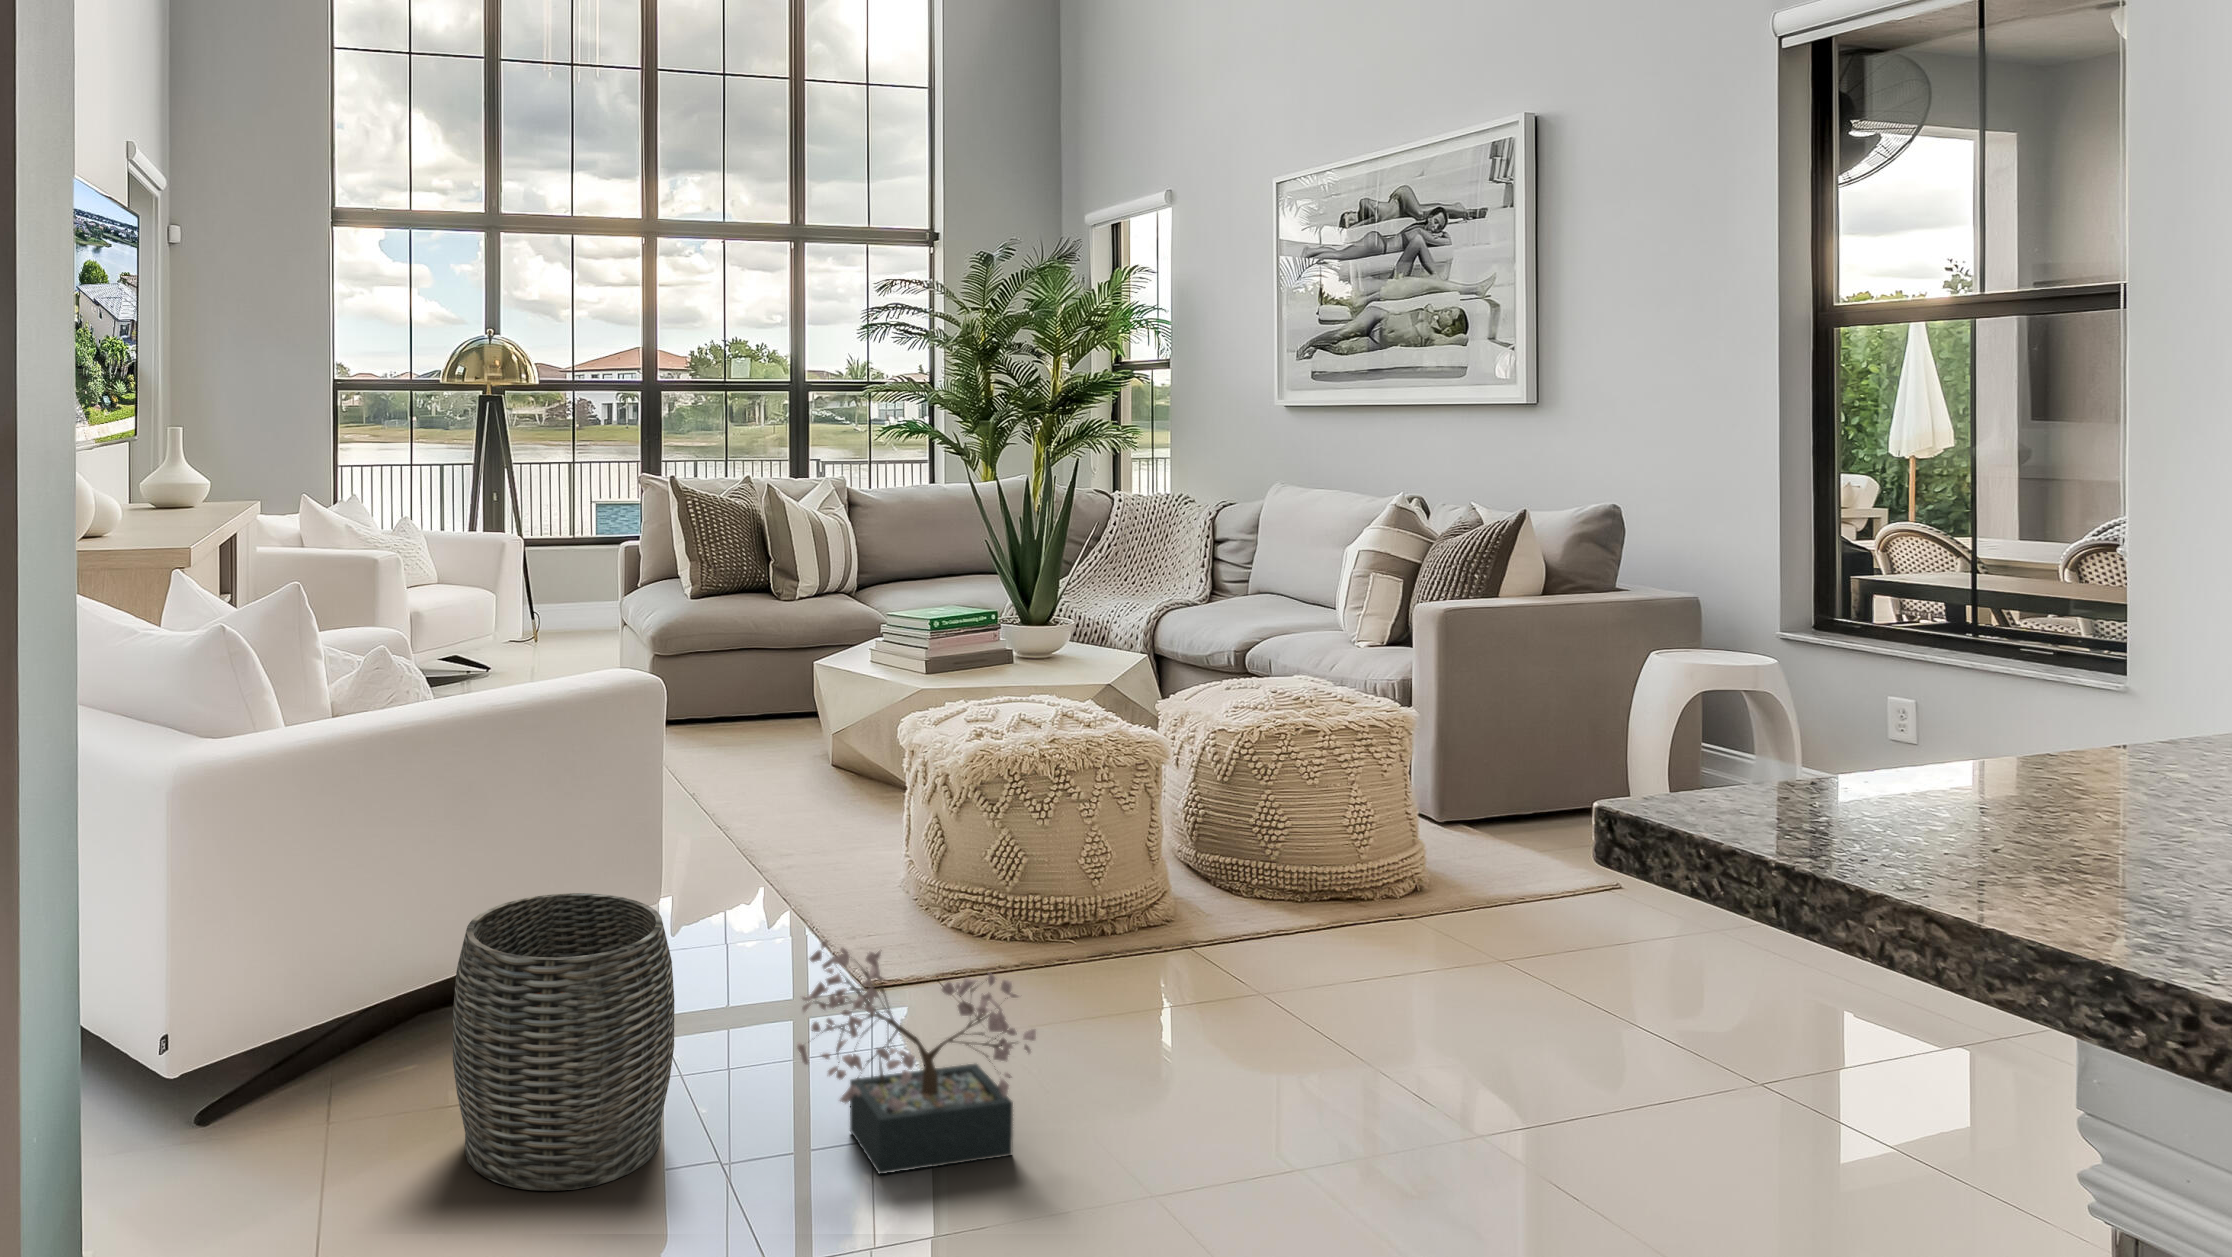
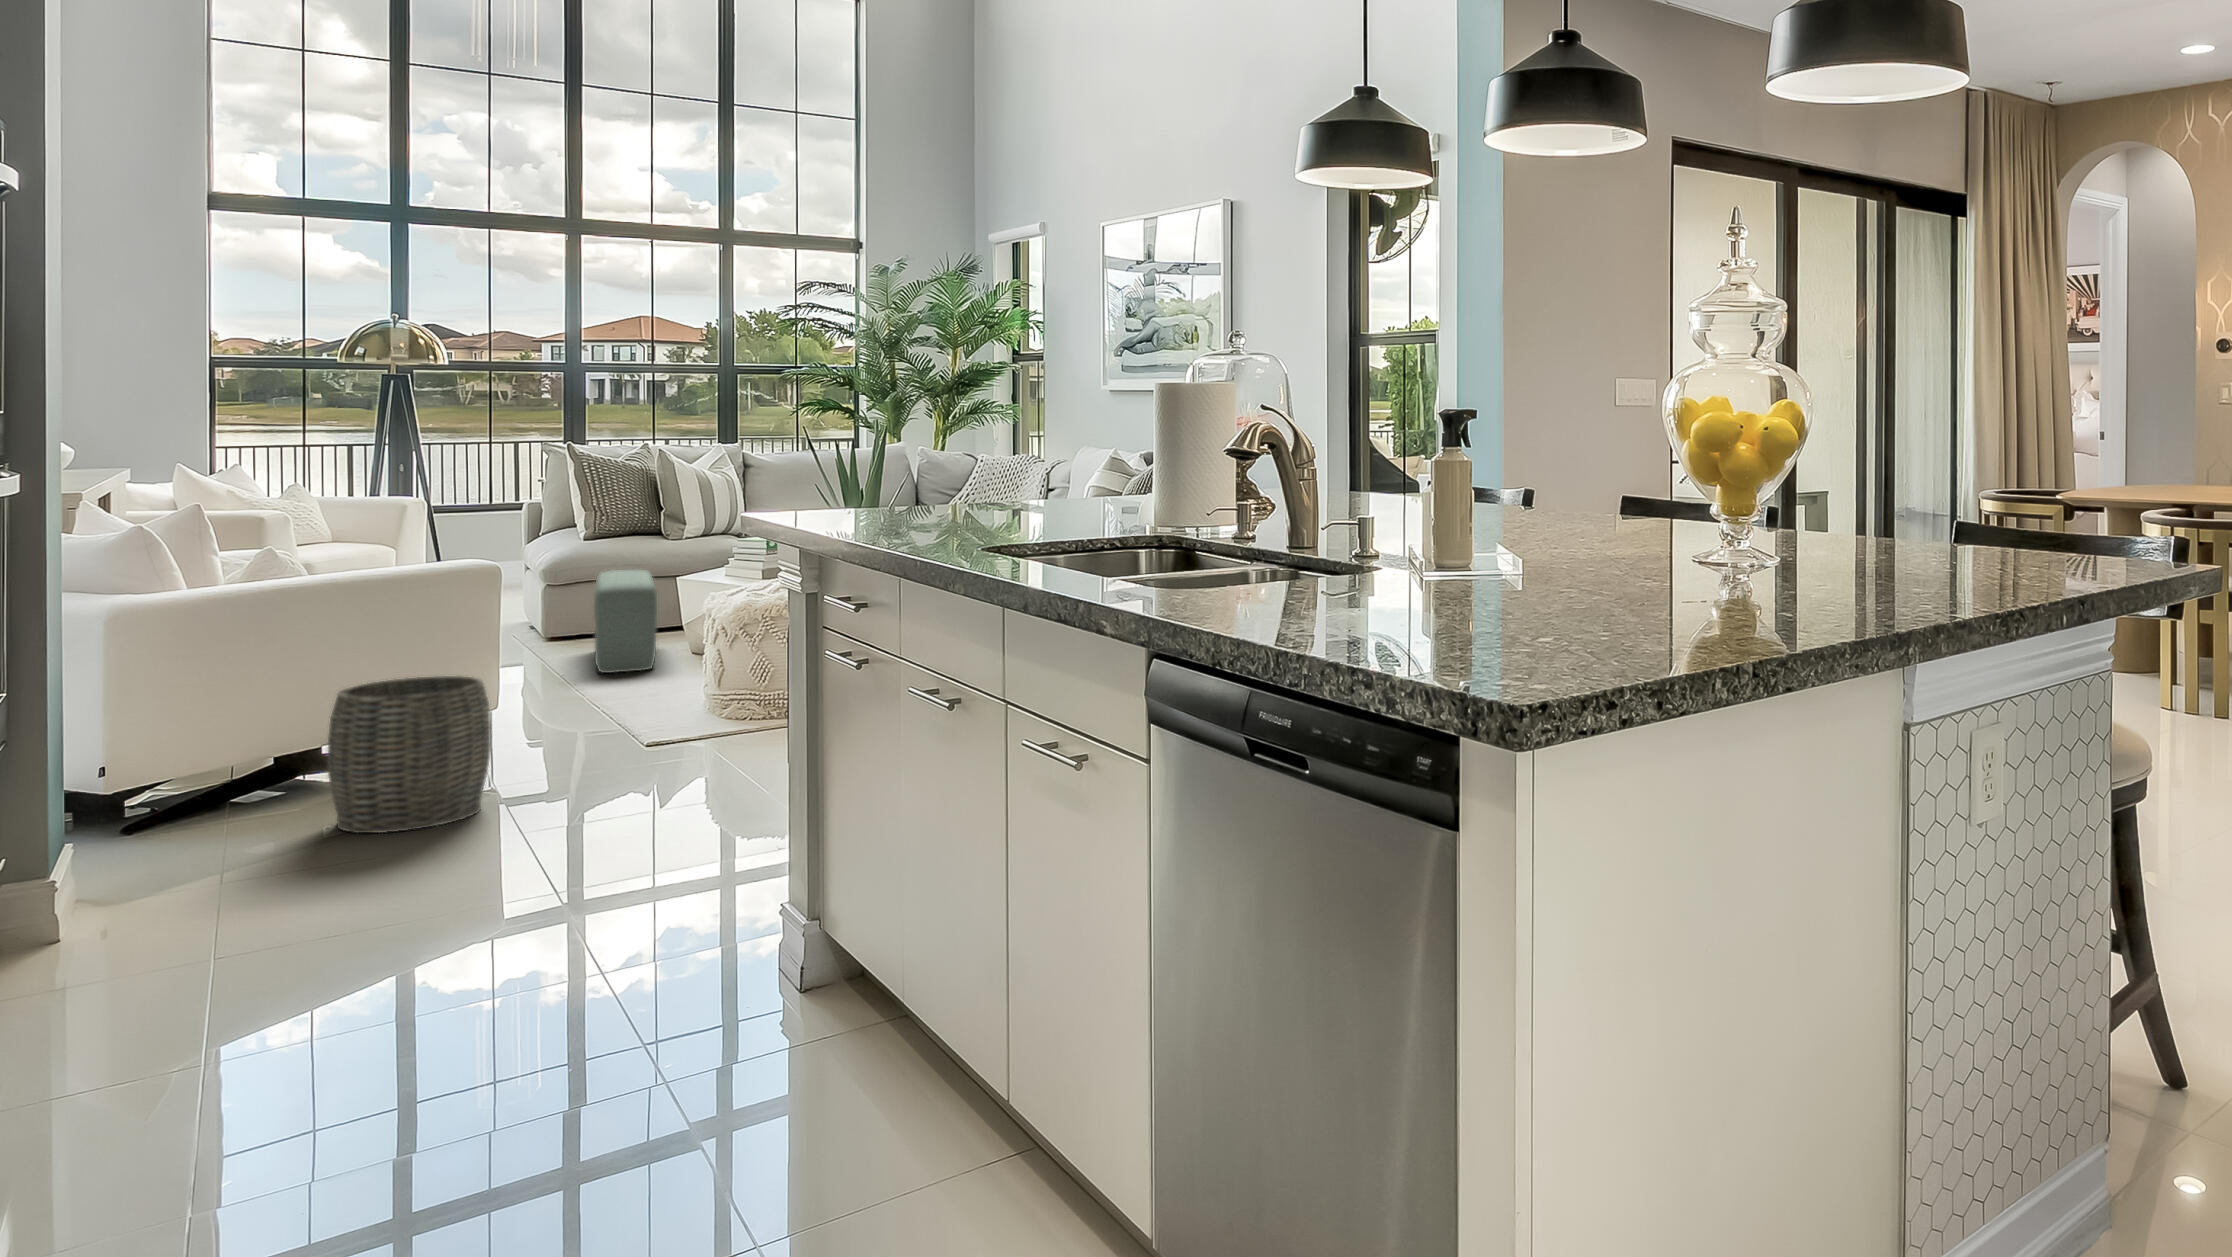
pouf: none [711,644,791,792] -> present [594,569,657,673]
decorative plant: present [797,941,1036,1174] -> none [572,685,732,805]

